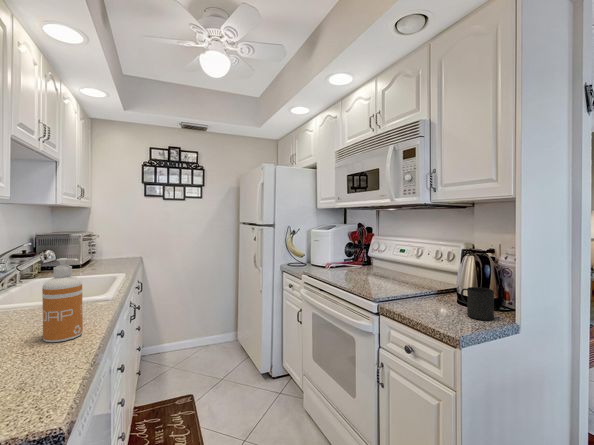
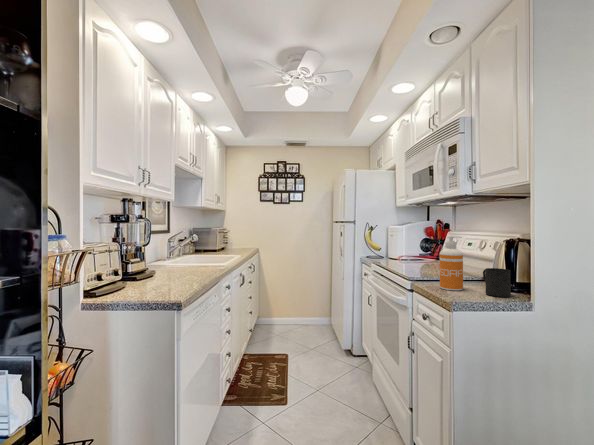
soap dispenser: present [42,258,83,342] -> present [440,236,463,291]

